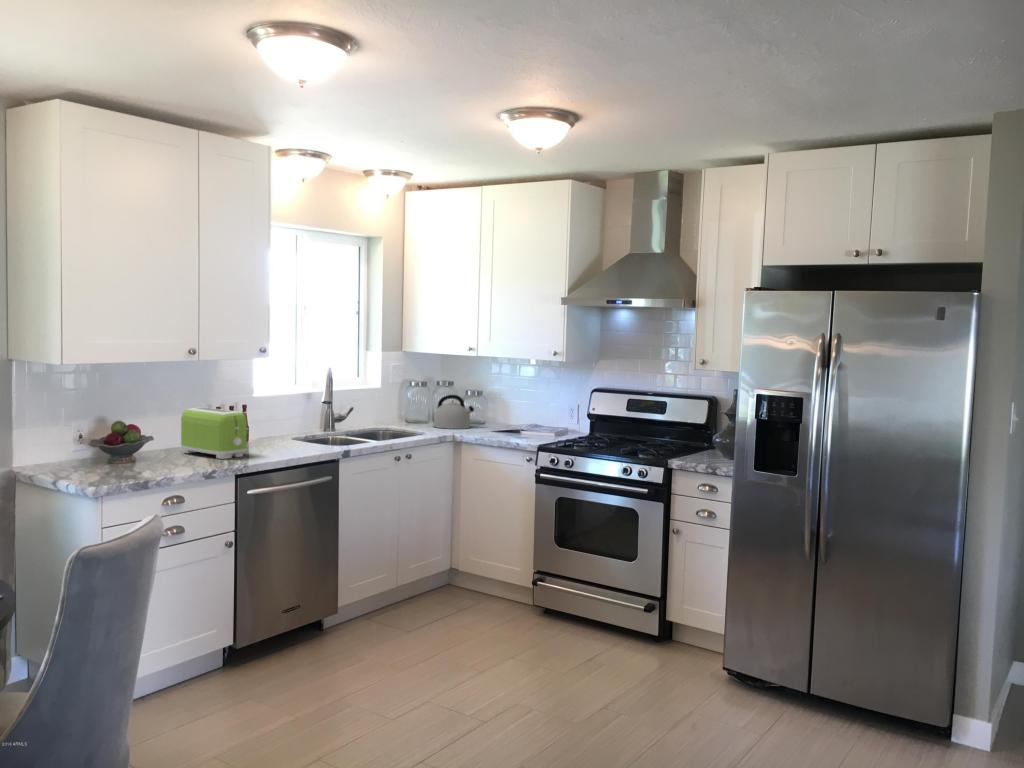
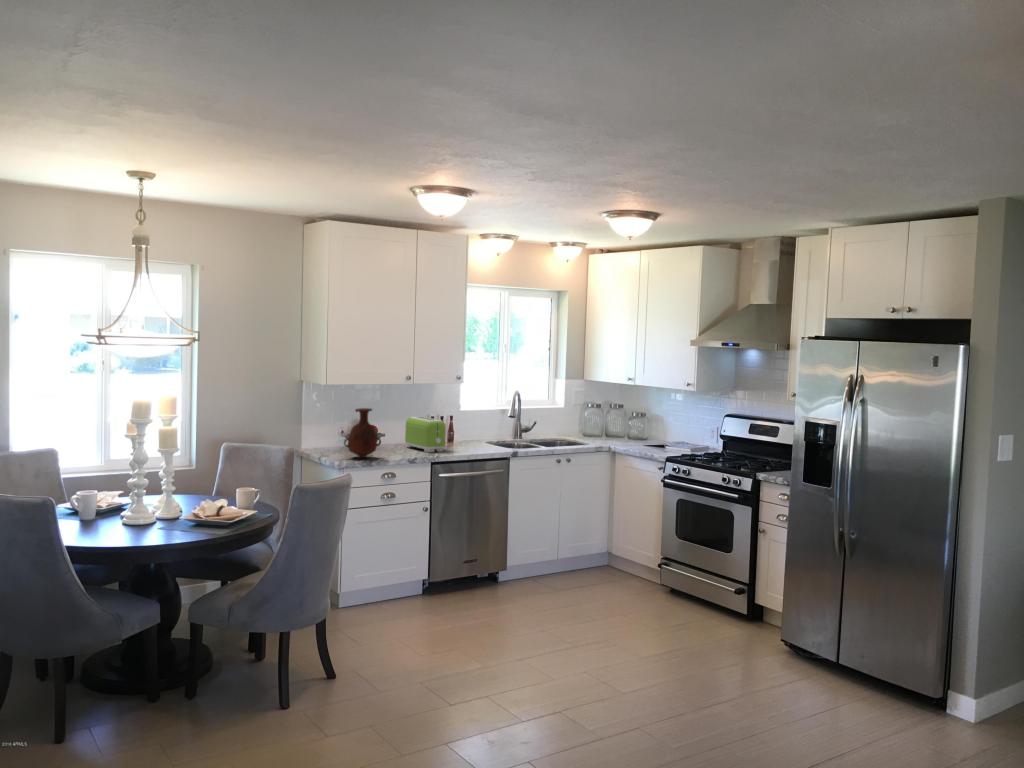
kettle: present [433,395,474,429] -> none [601,415,634,442]
vase: none [96,399,157,476] -> present [344,408,381,458]

